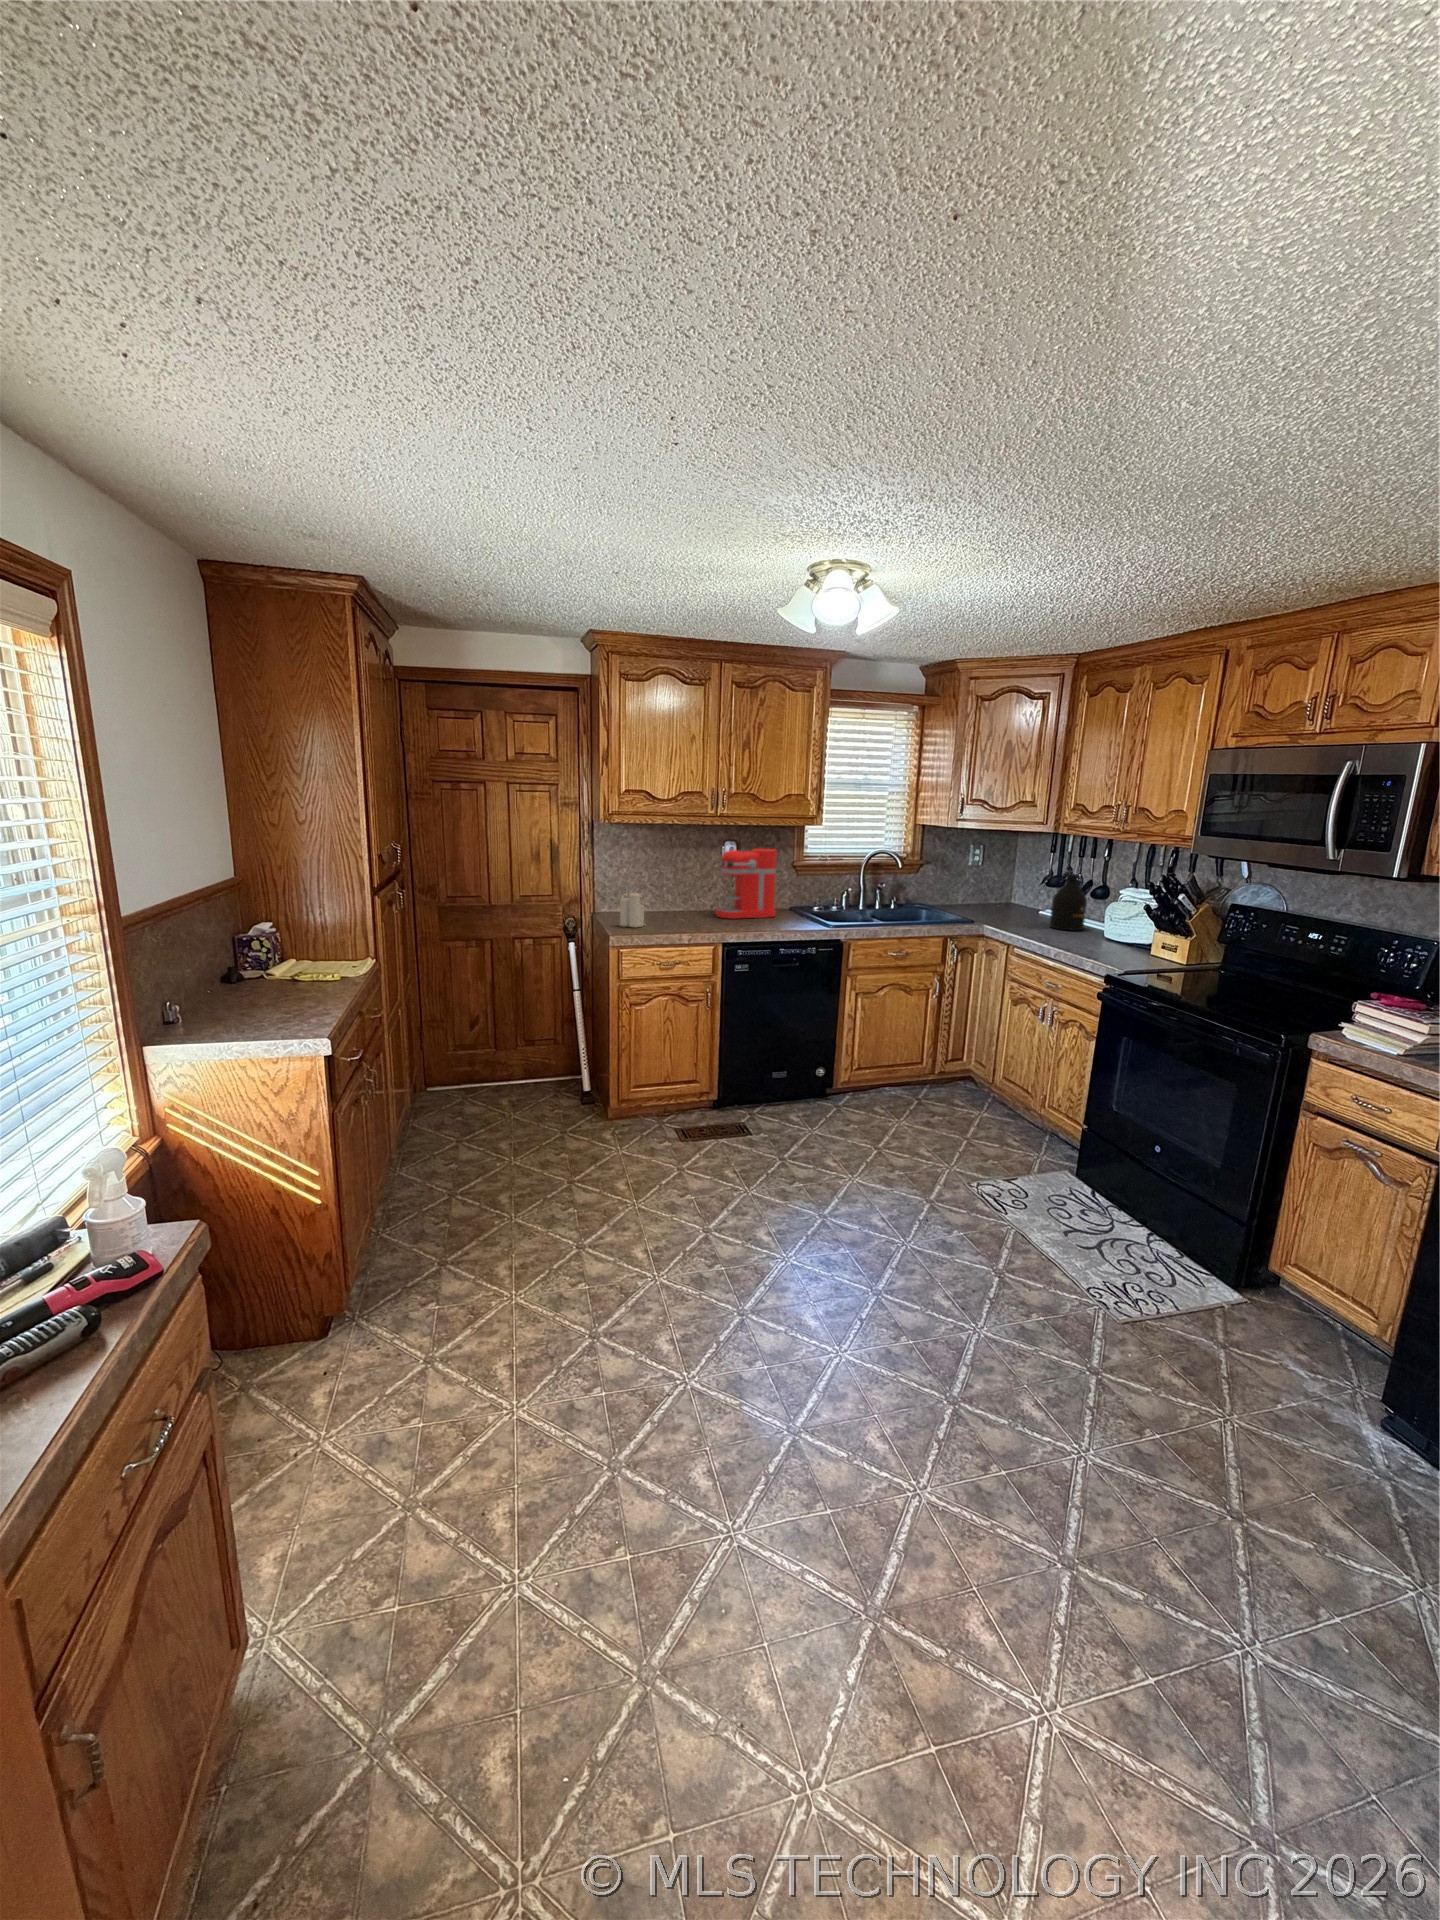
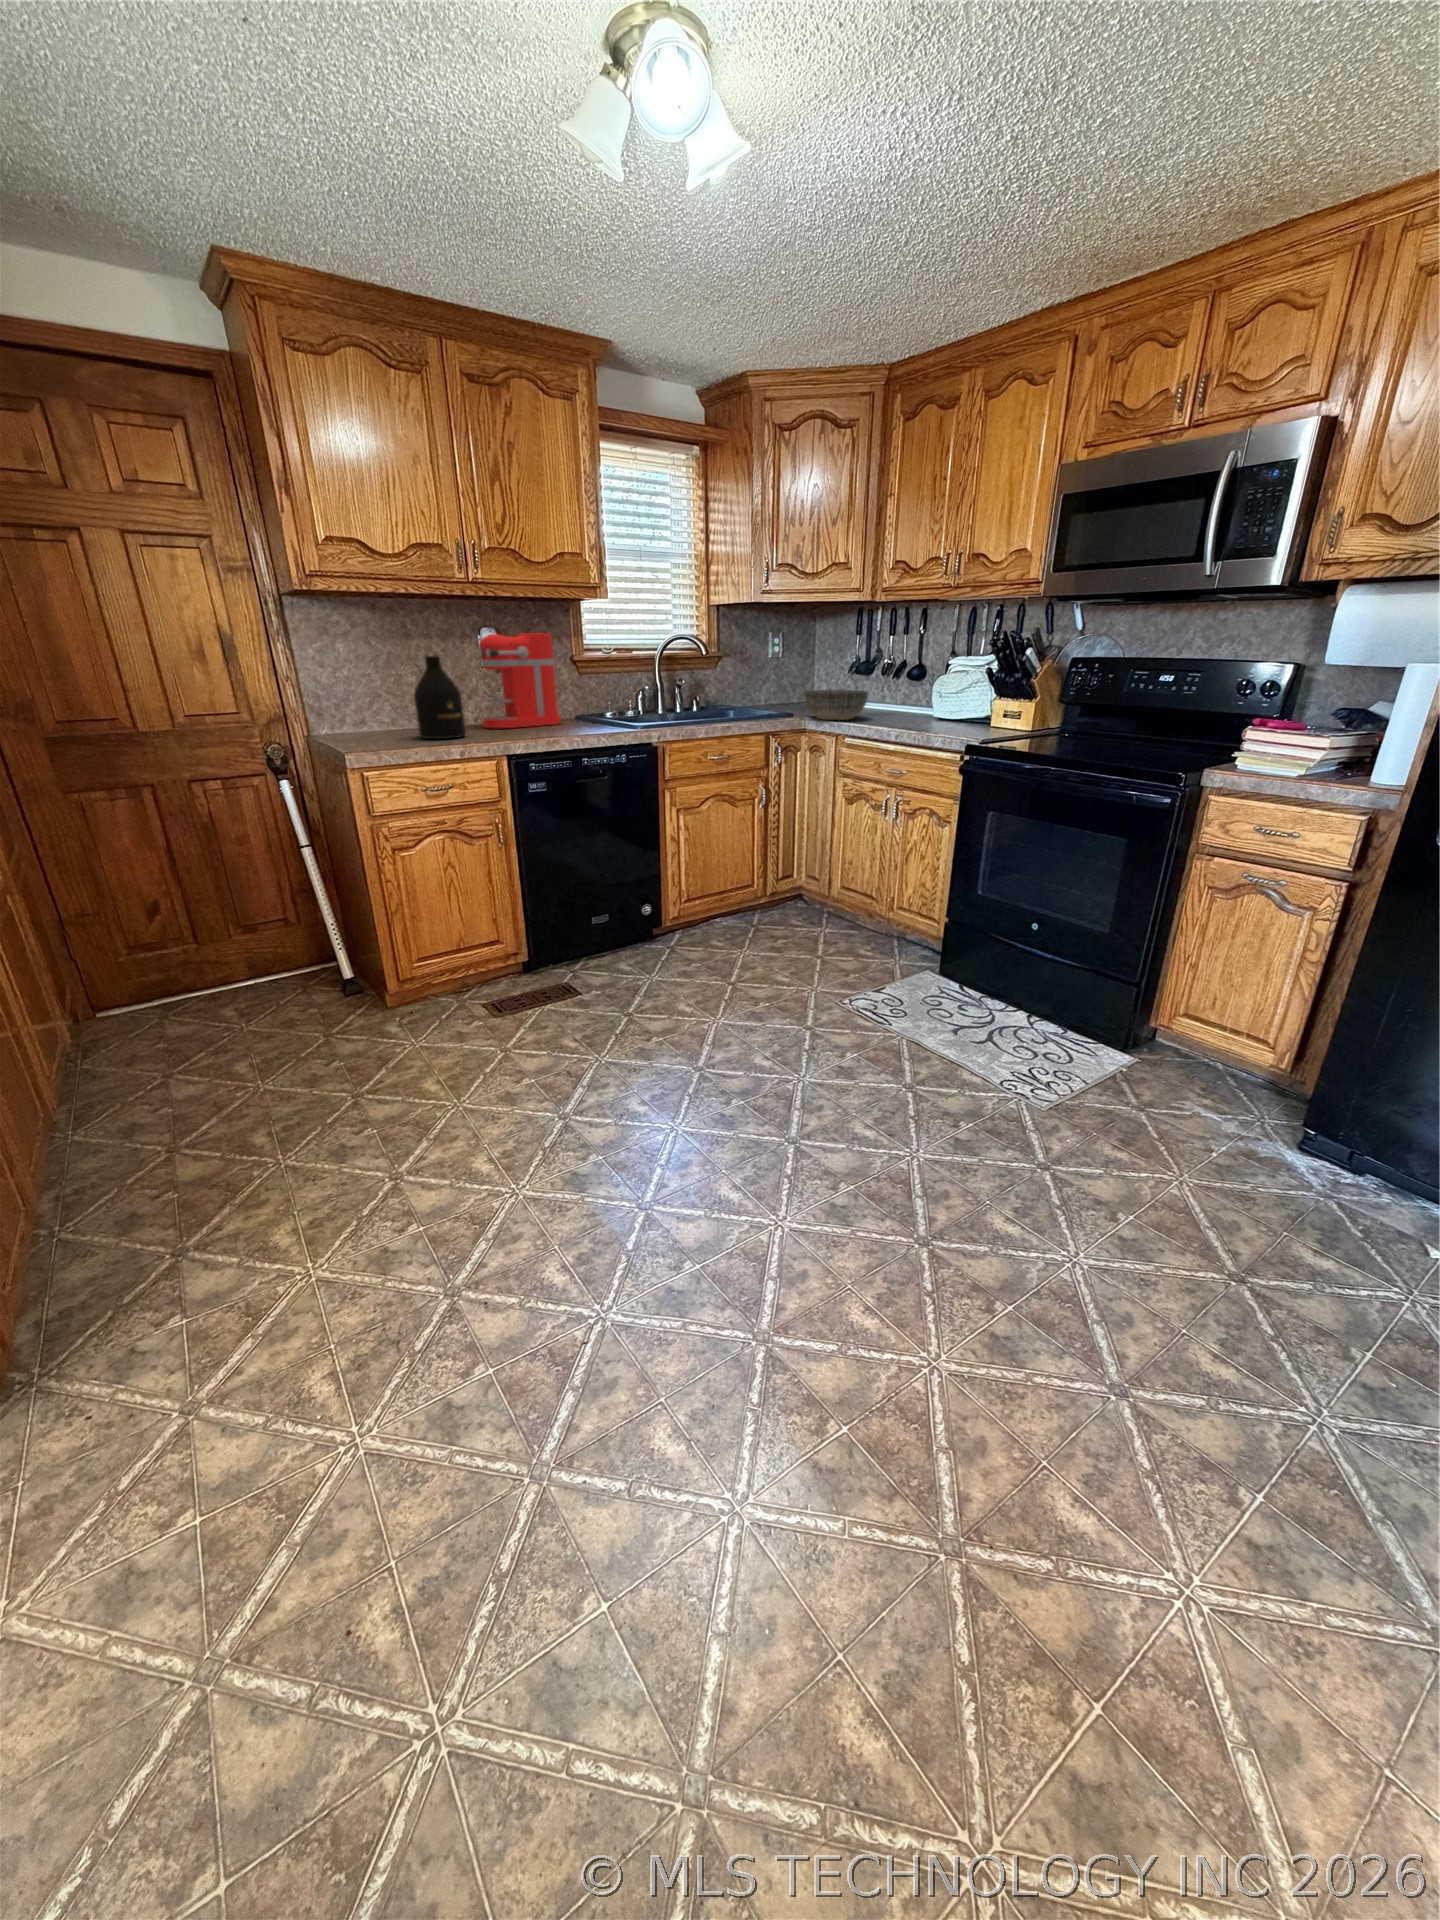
bottle: present [1050,874,1087,931] -> present [414,656,466,739]
candle: present [619,893,645,927] -> none [346,689,391,744]
bowl: none [983,904,1042,933] -> present [805,689,869,720]

